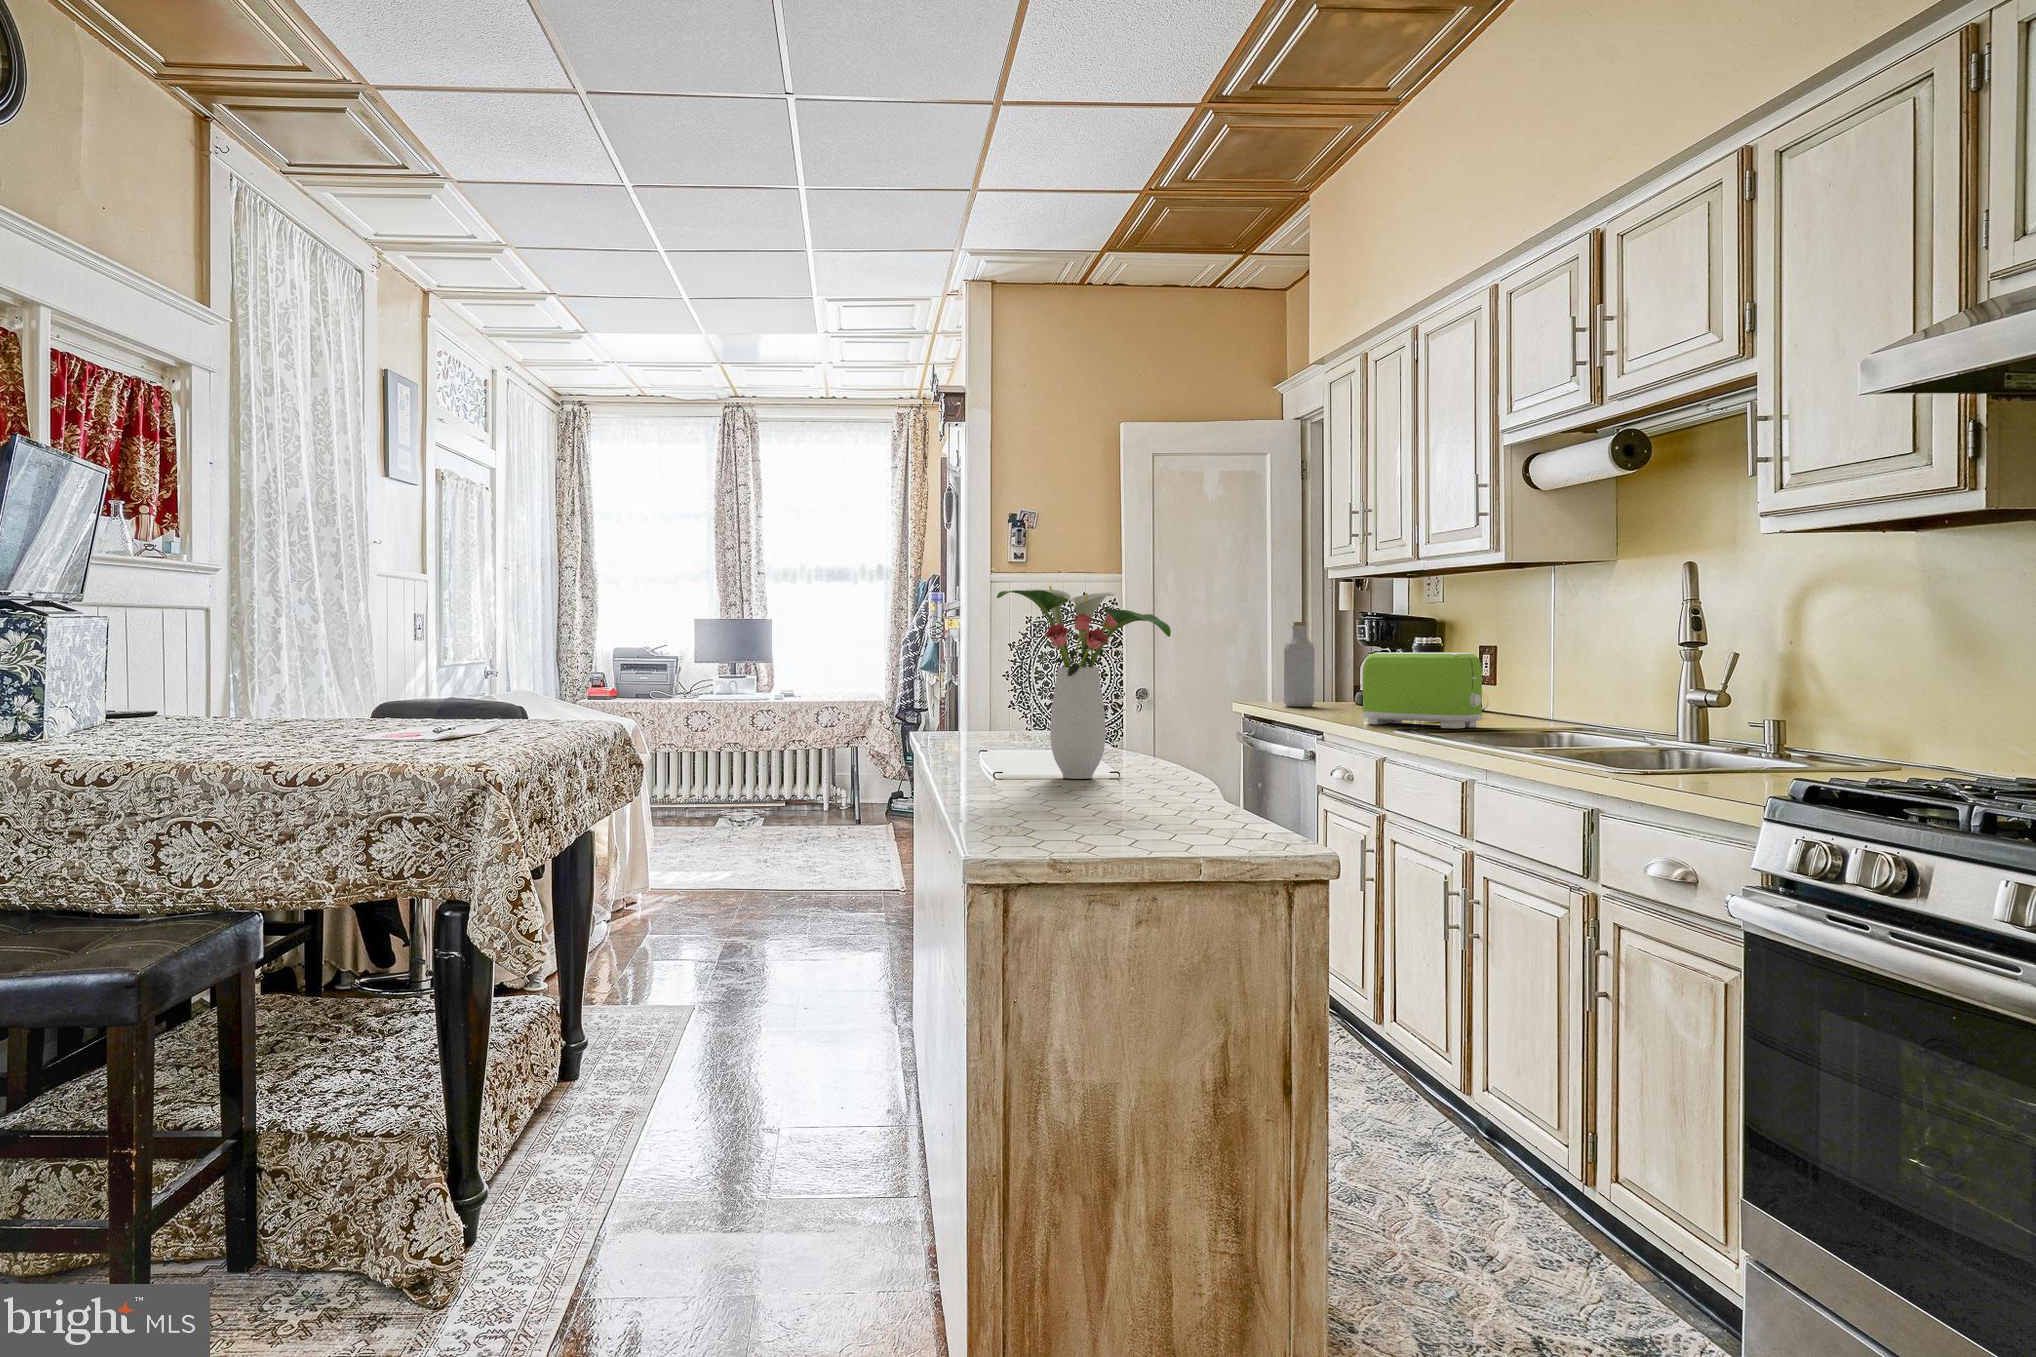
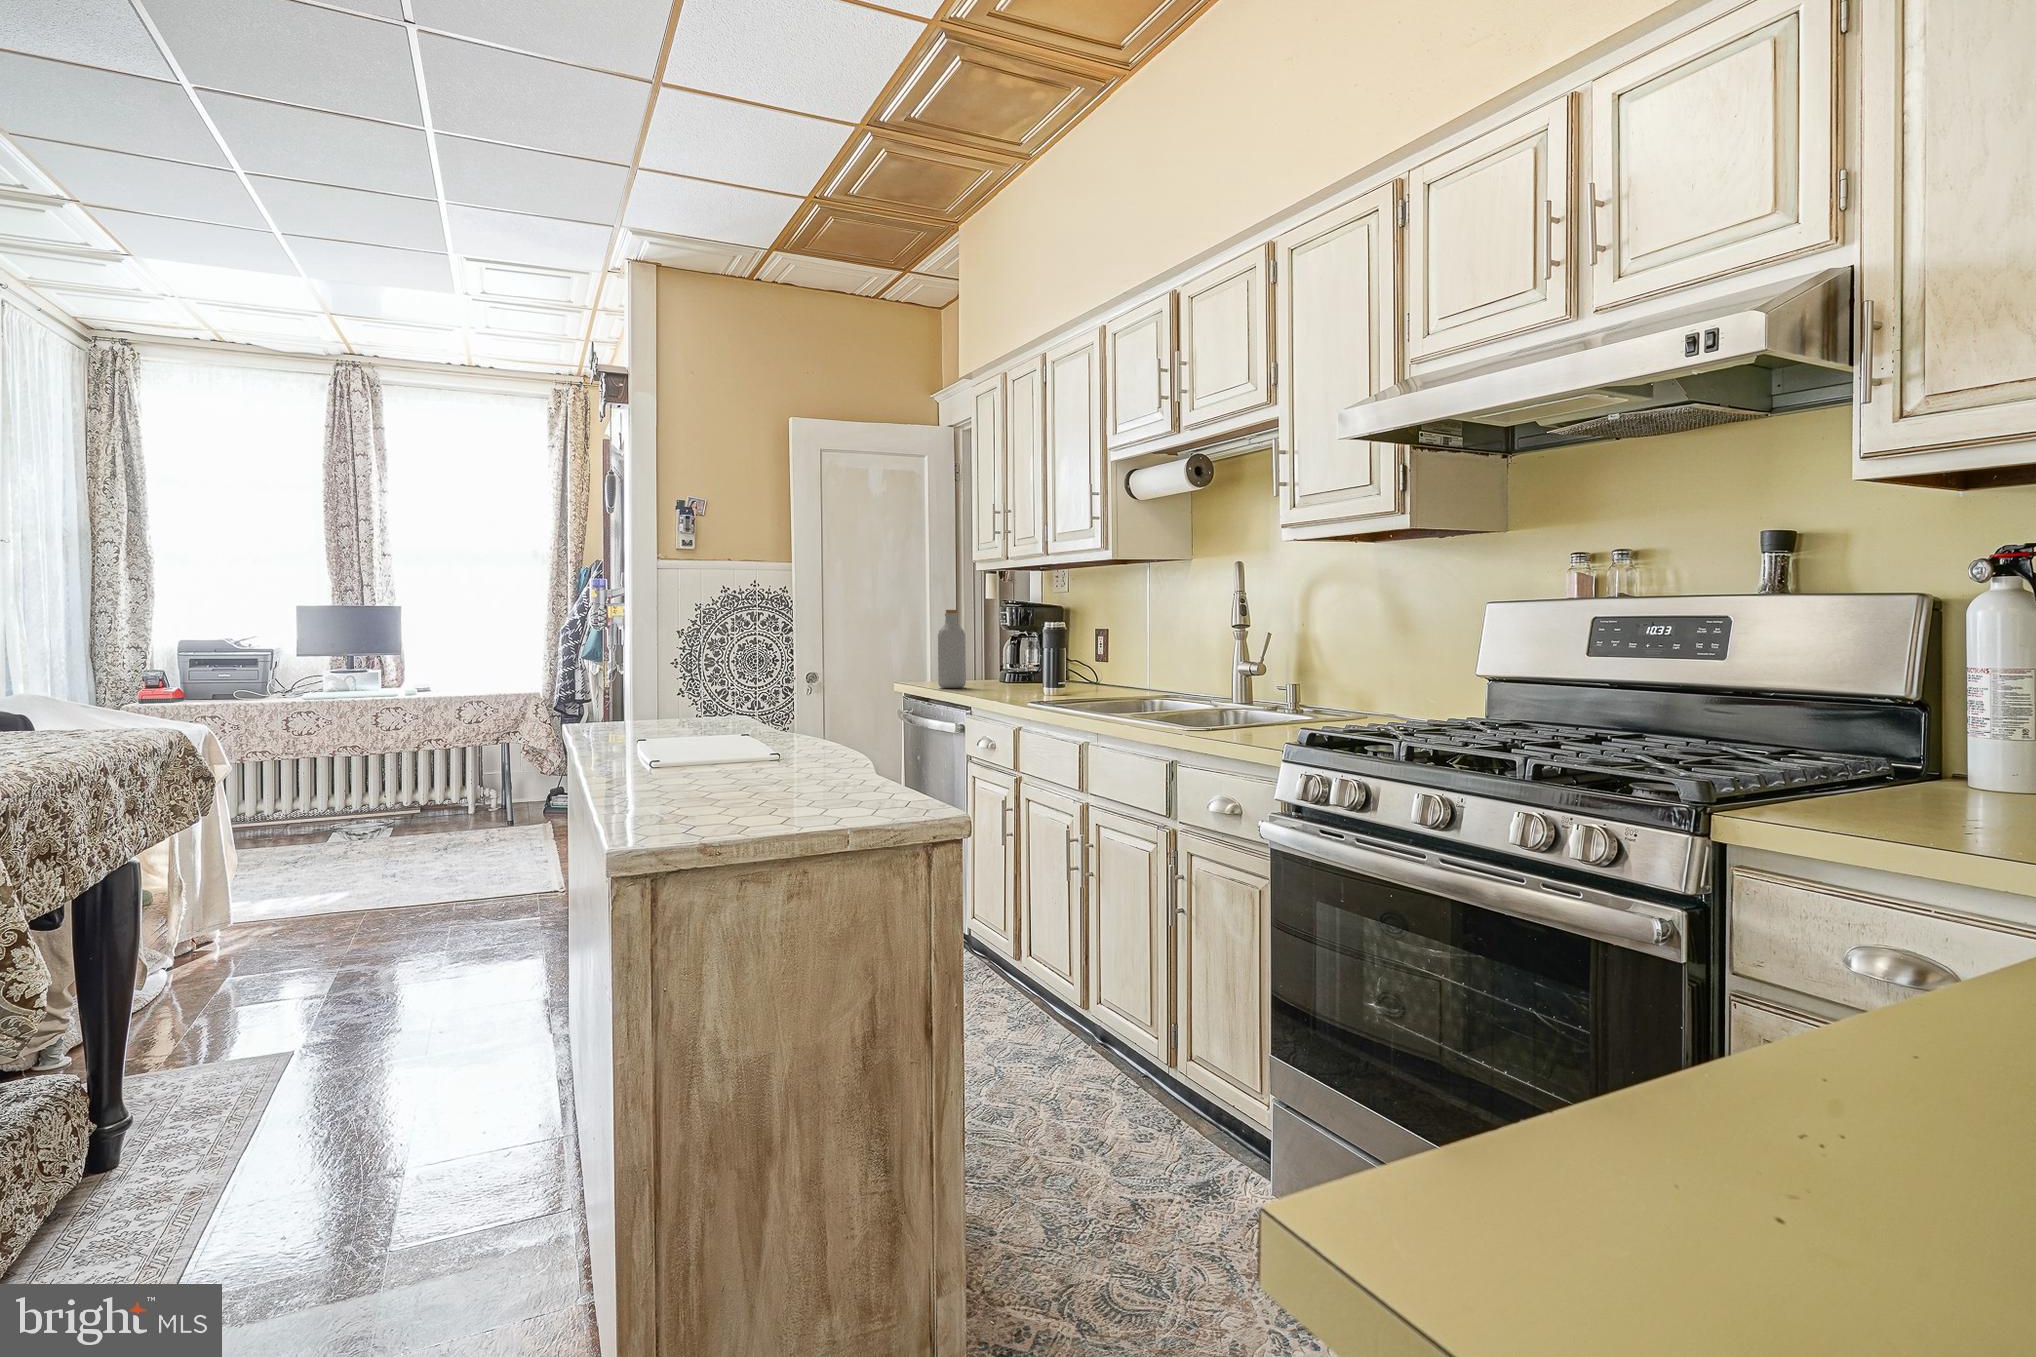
flower arrangement: present [997,586,1171,779] -> none [666,580,824,753]
toaster: present [1363,652,1482,728] -> none [1004,637,1103,703]

